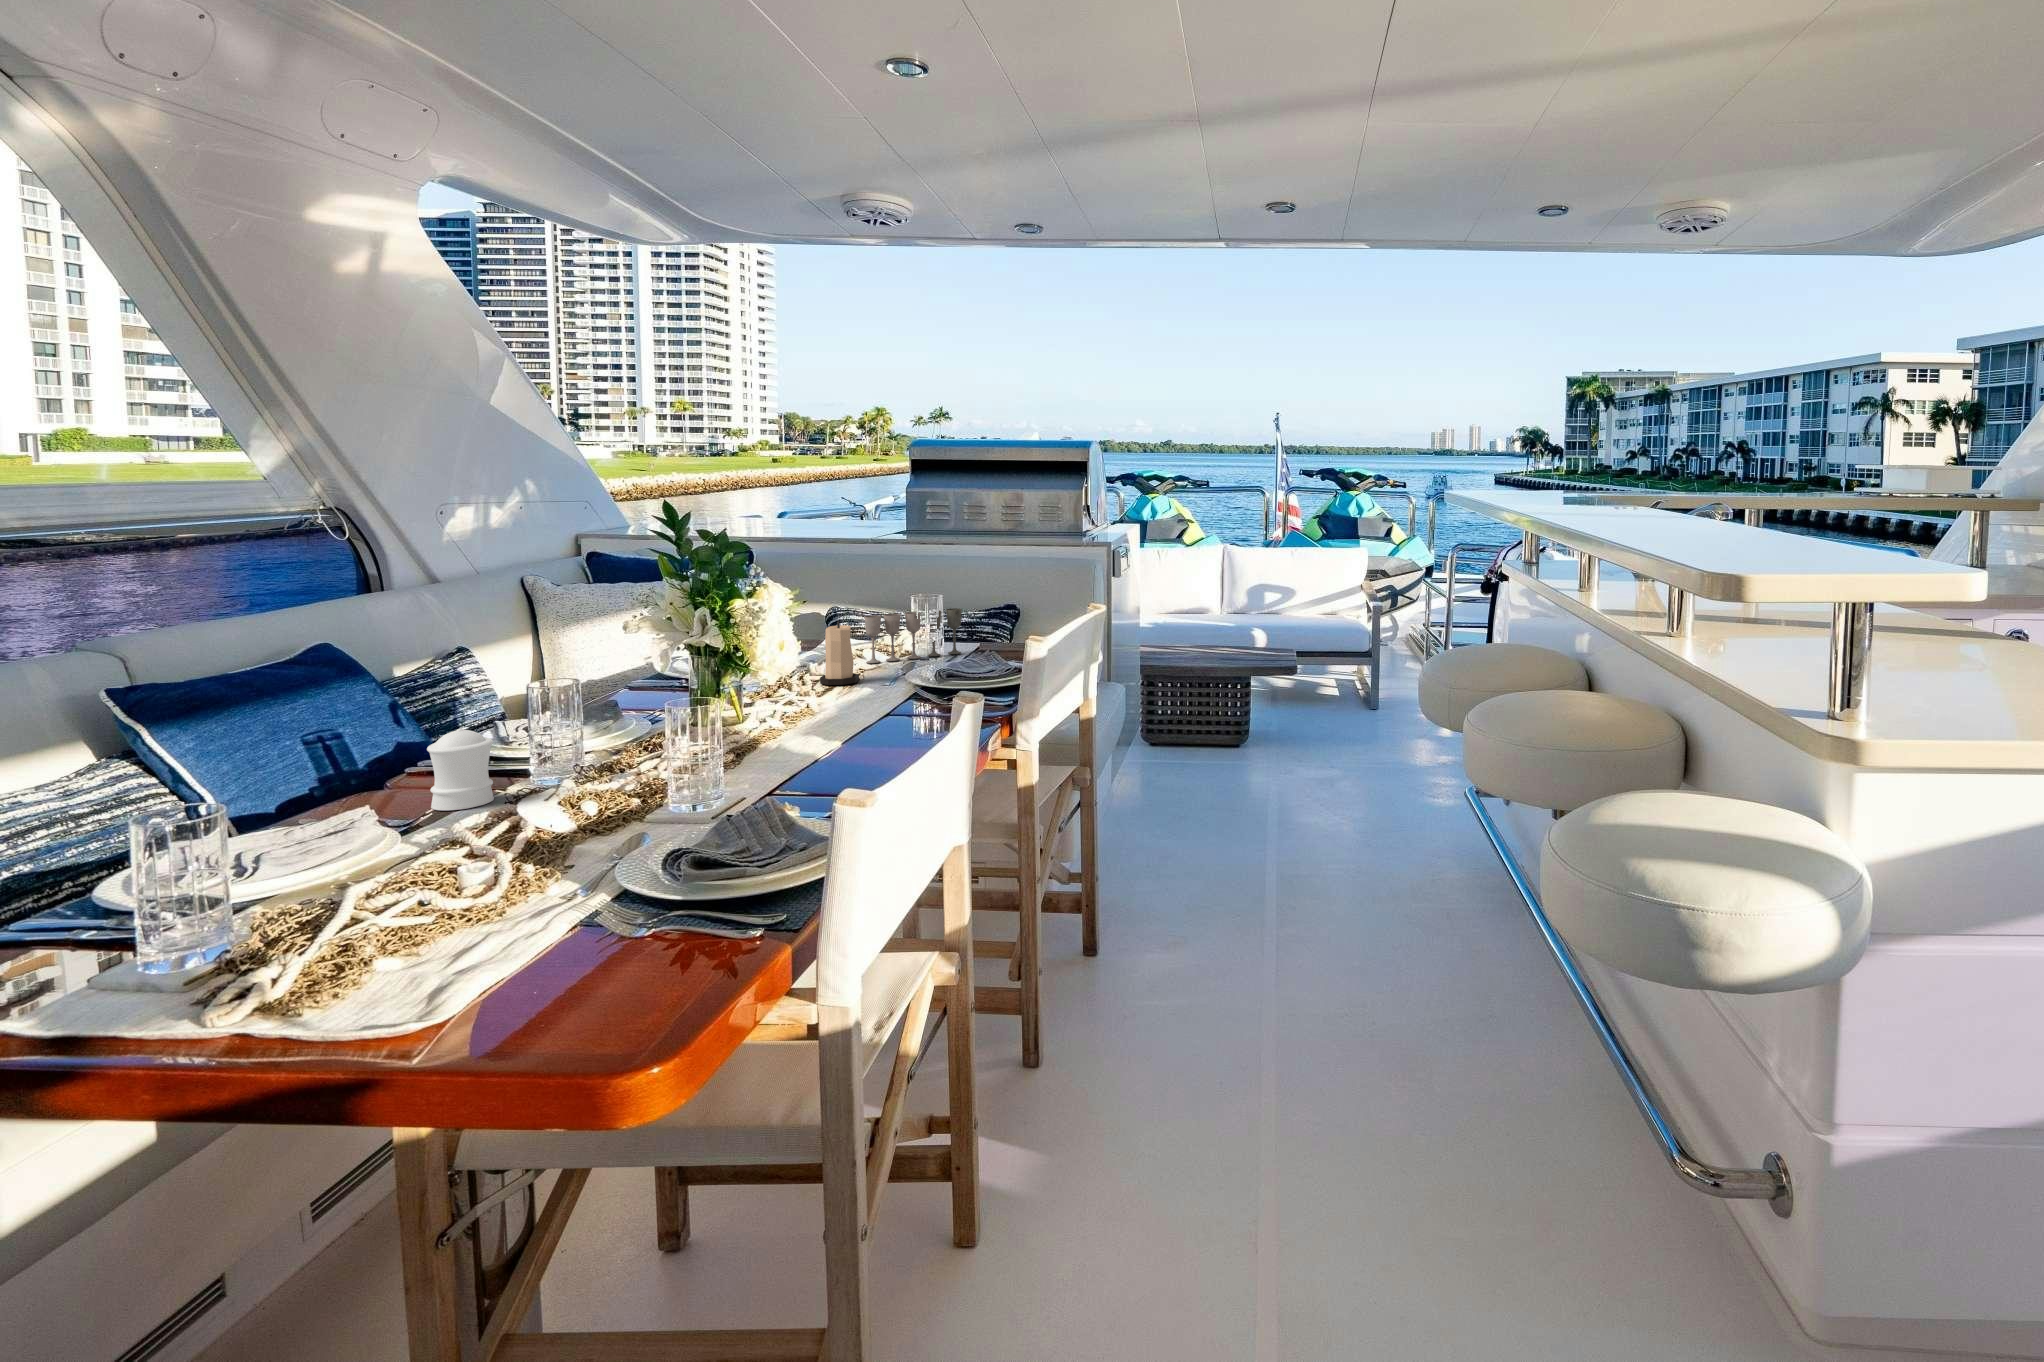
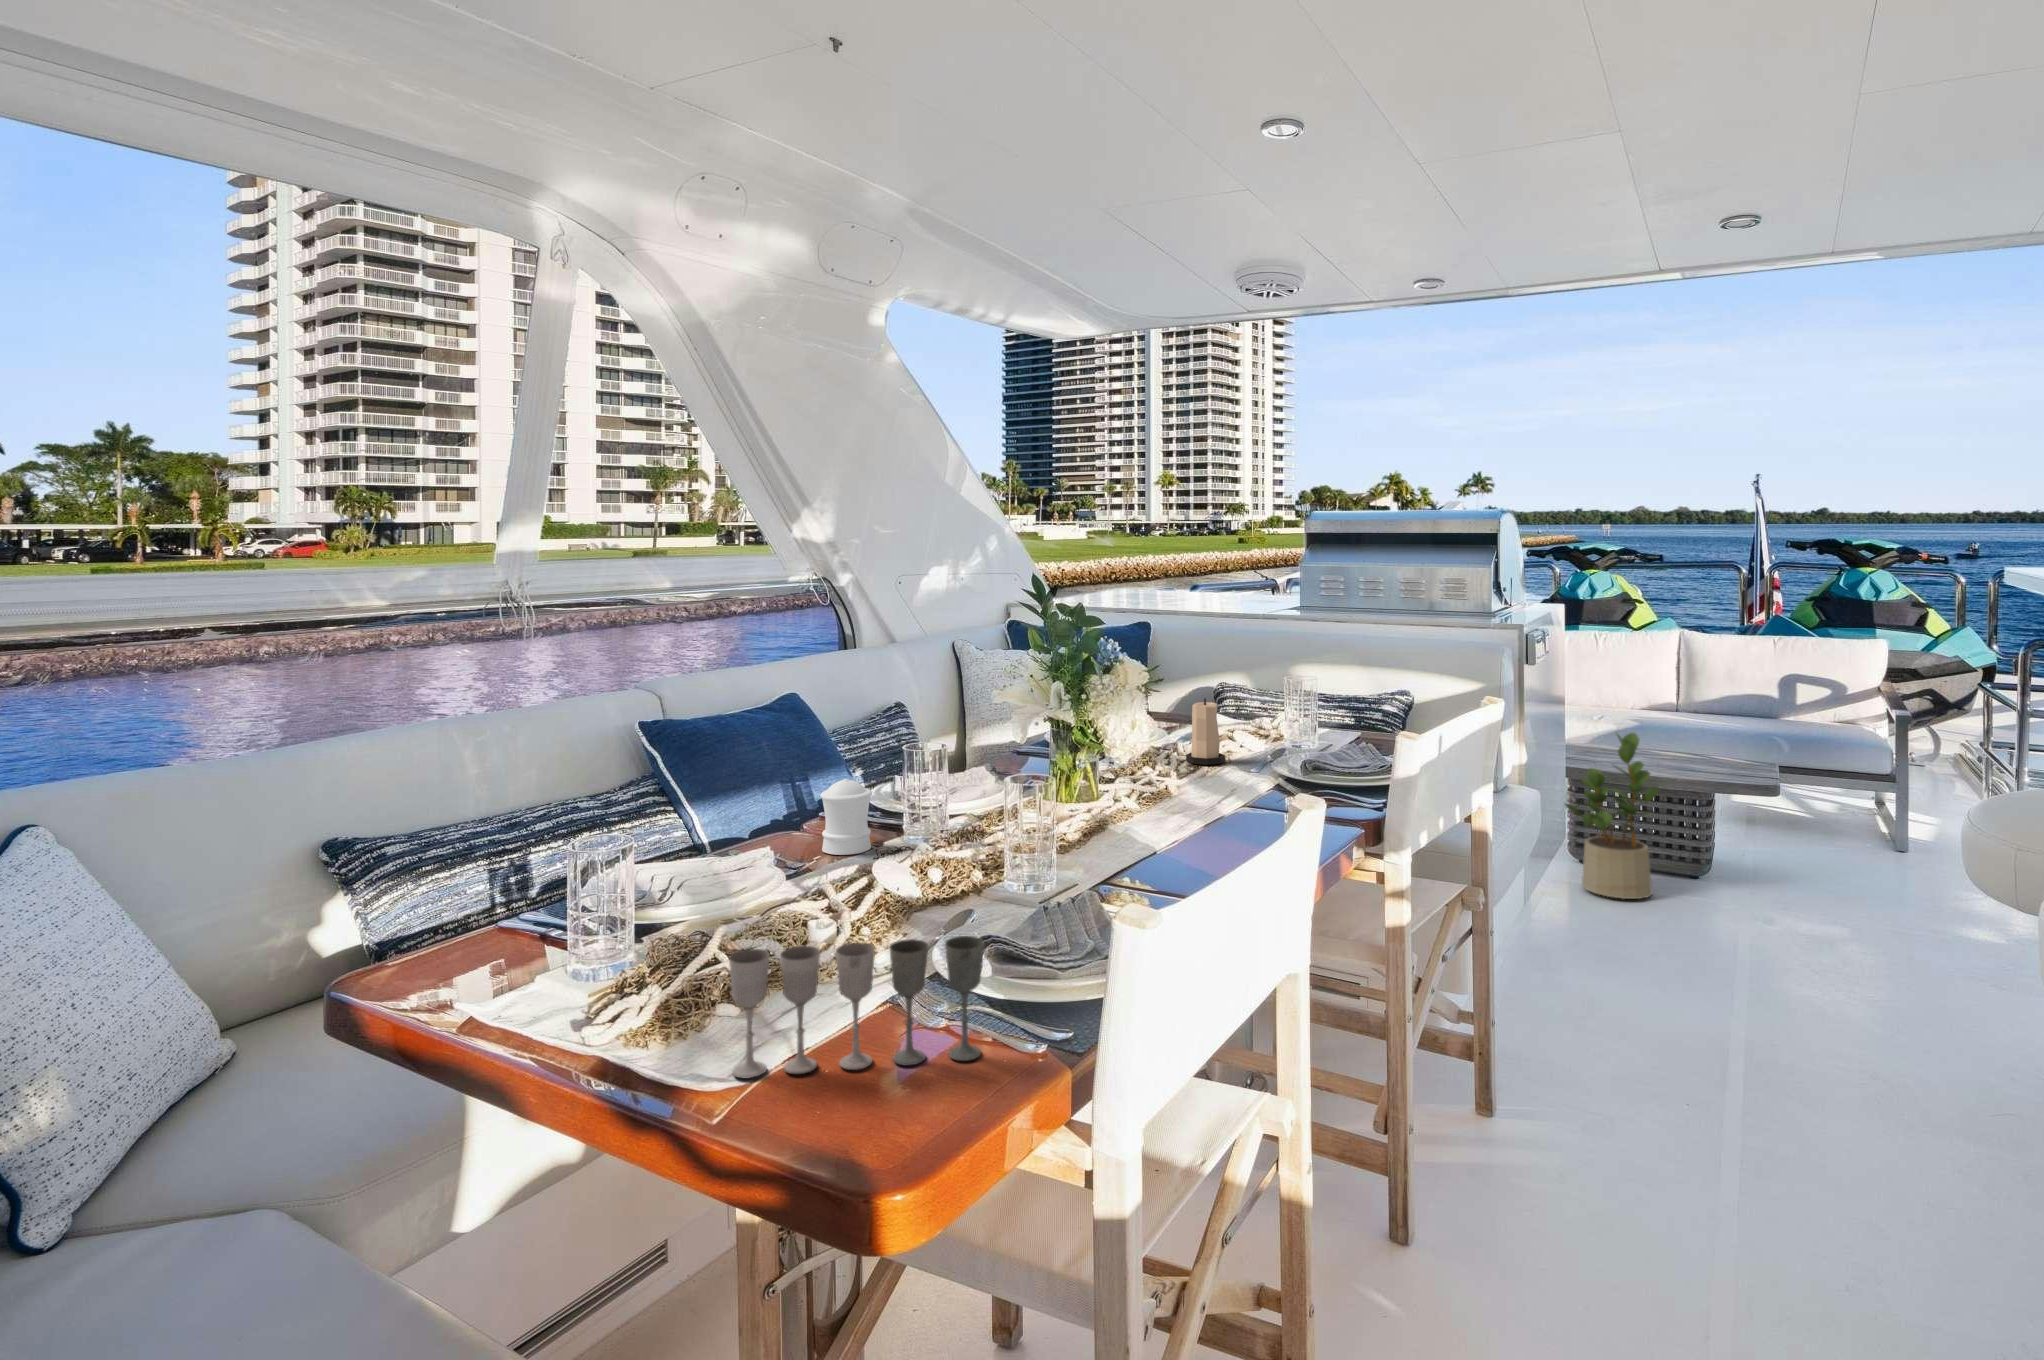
wine glass: present [864,608,962,663] -> present [729,936,983,1078]
potted plant: none [1139,632,1212,772] -> present [1565,733,1659,899]

